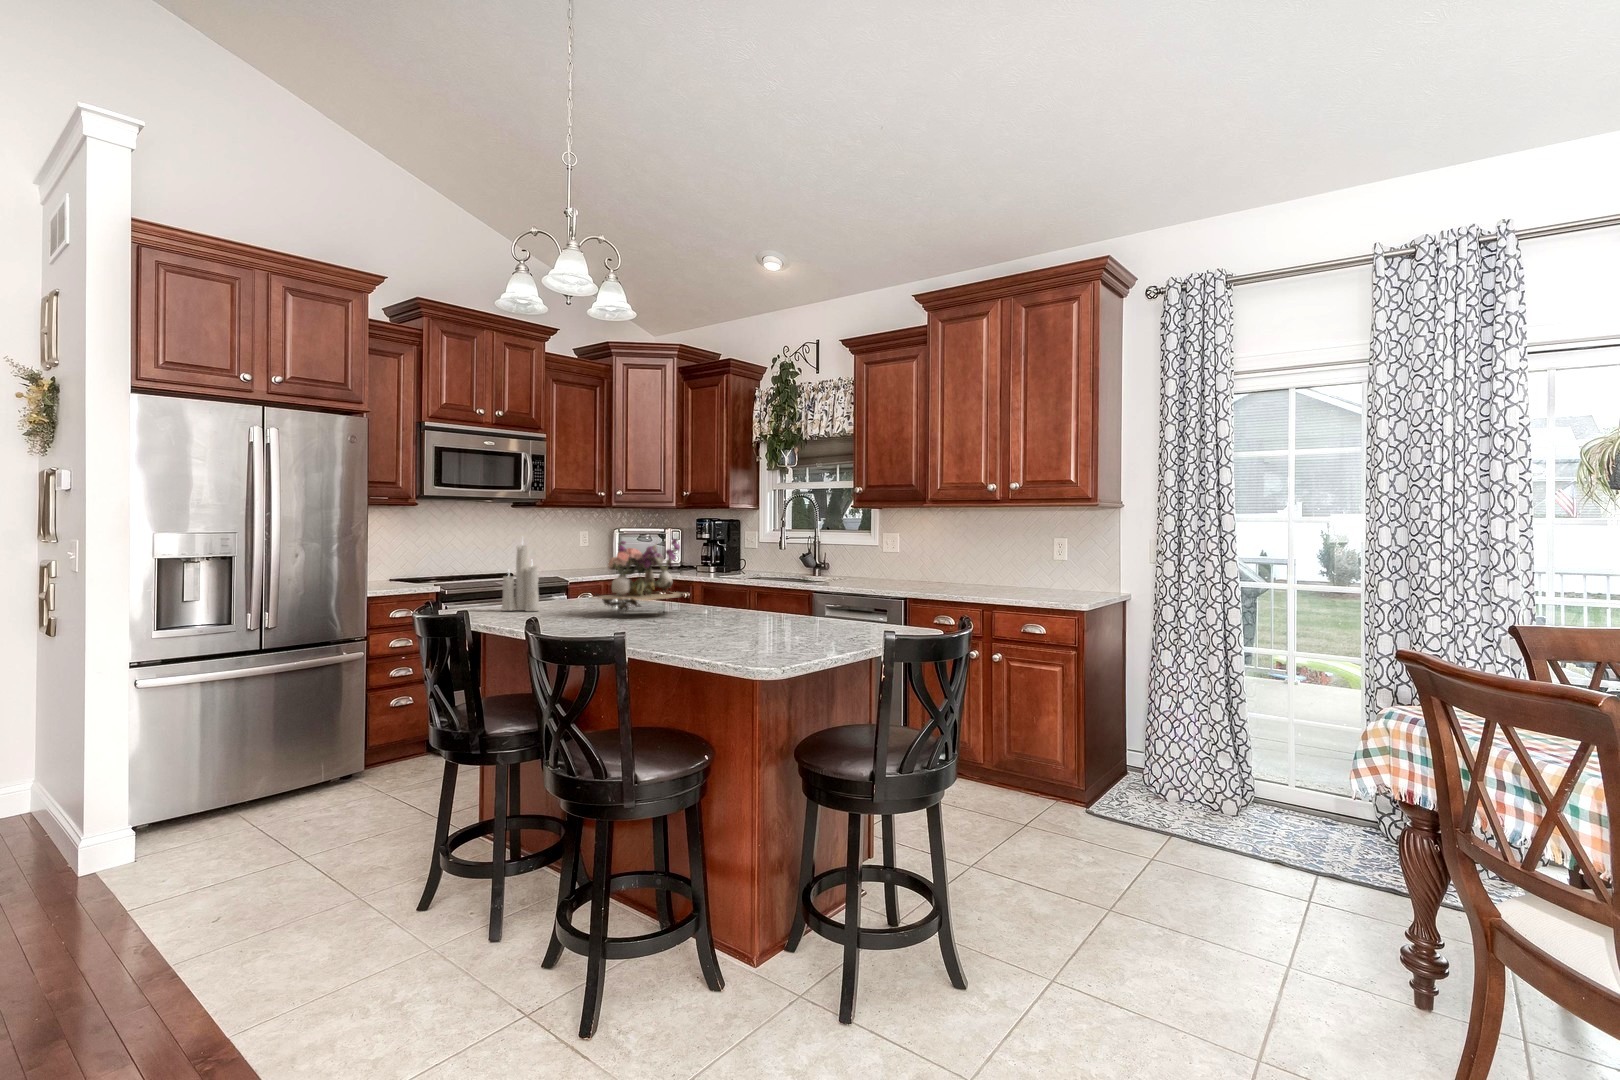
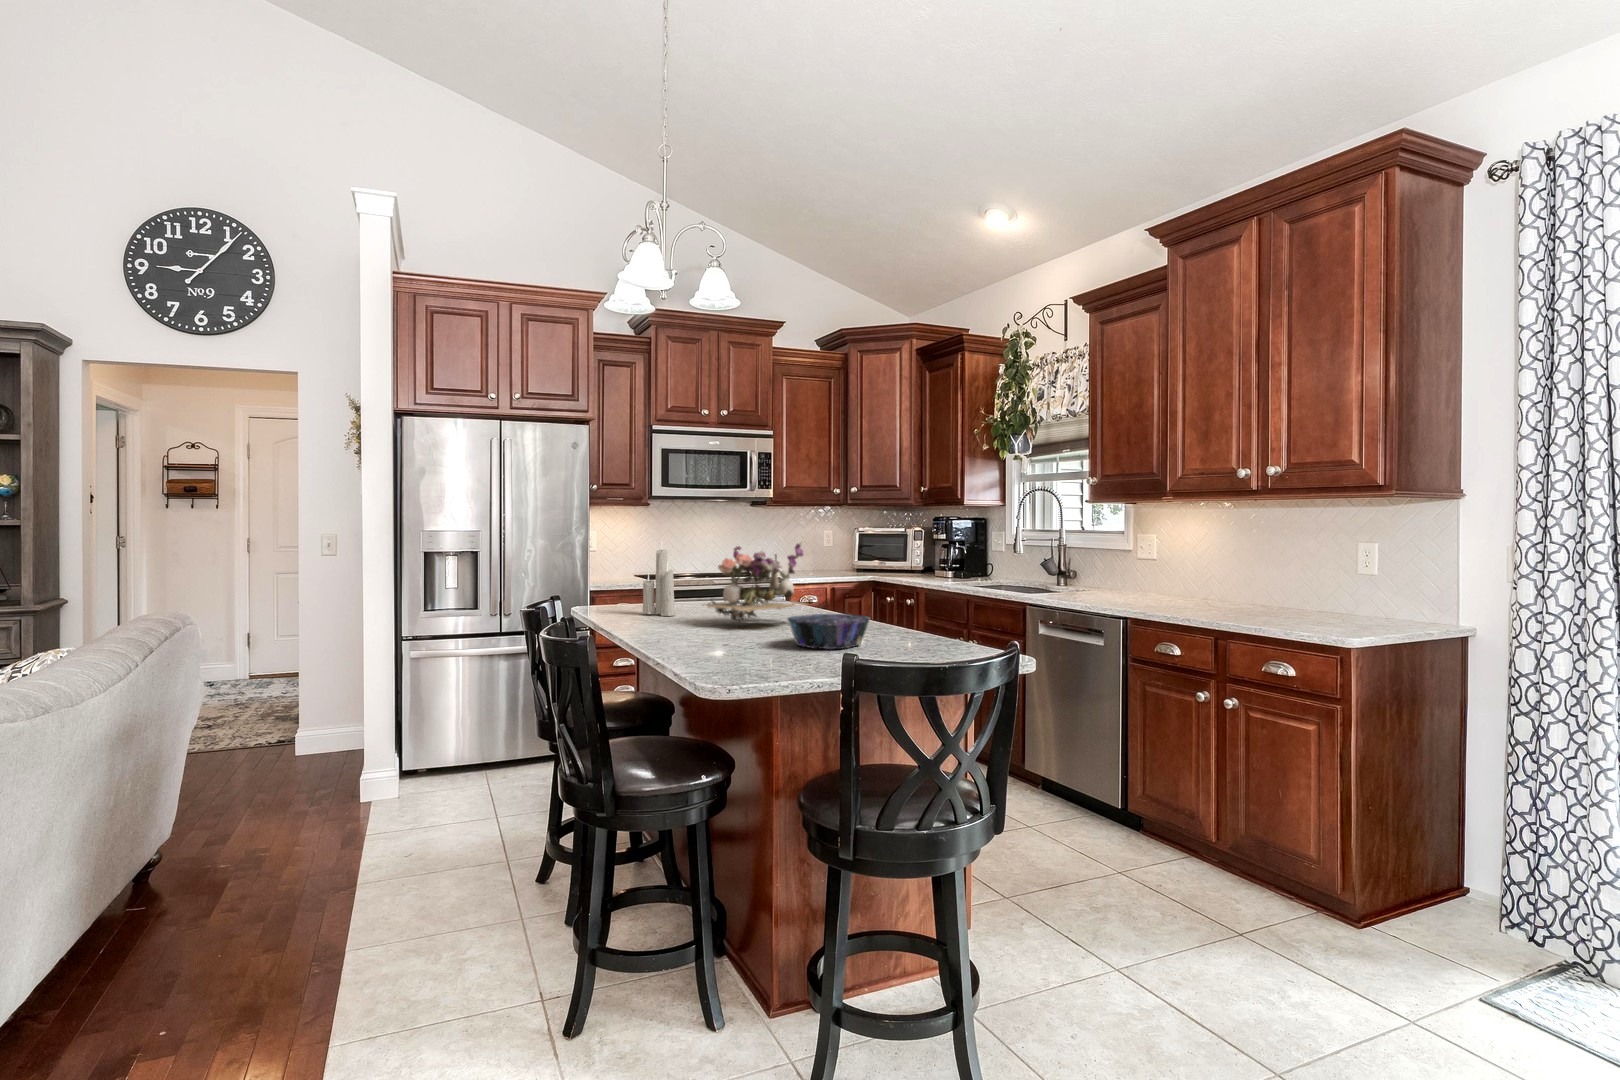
decorative bowl: none [715,599,789,628] -> present [788,613,870,649]

